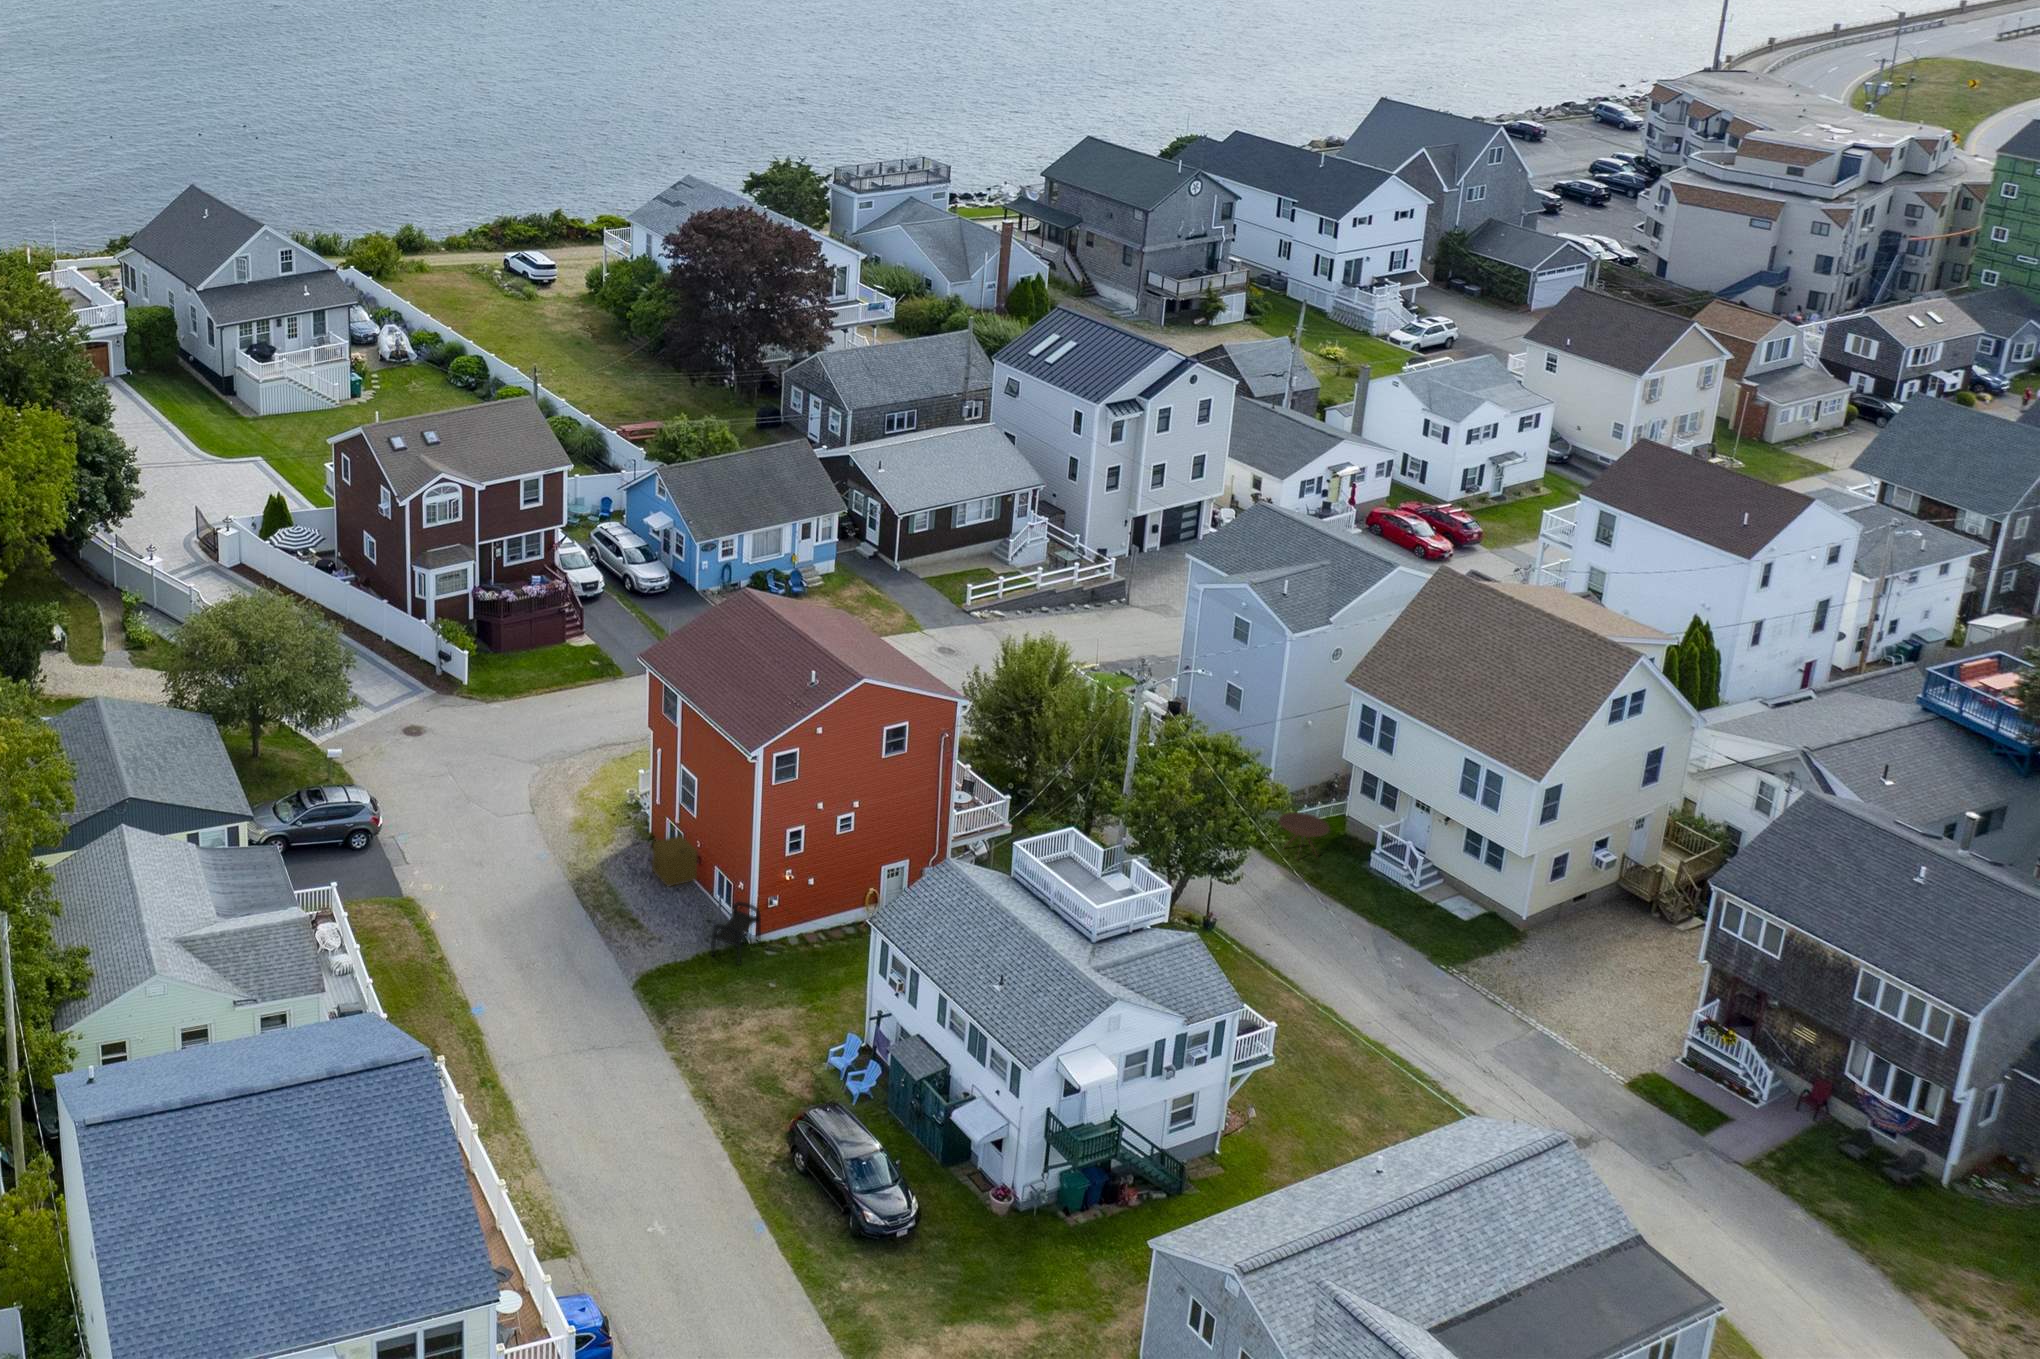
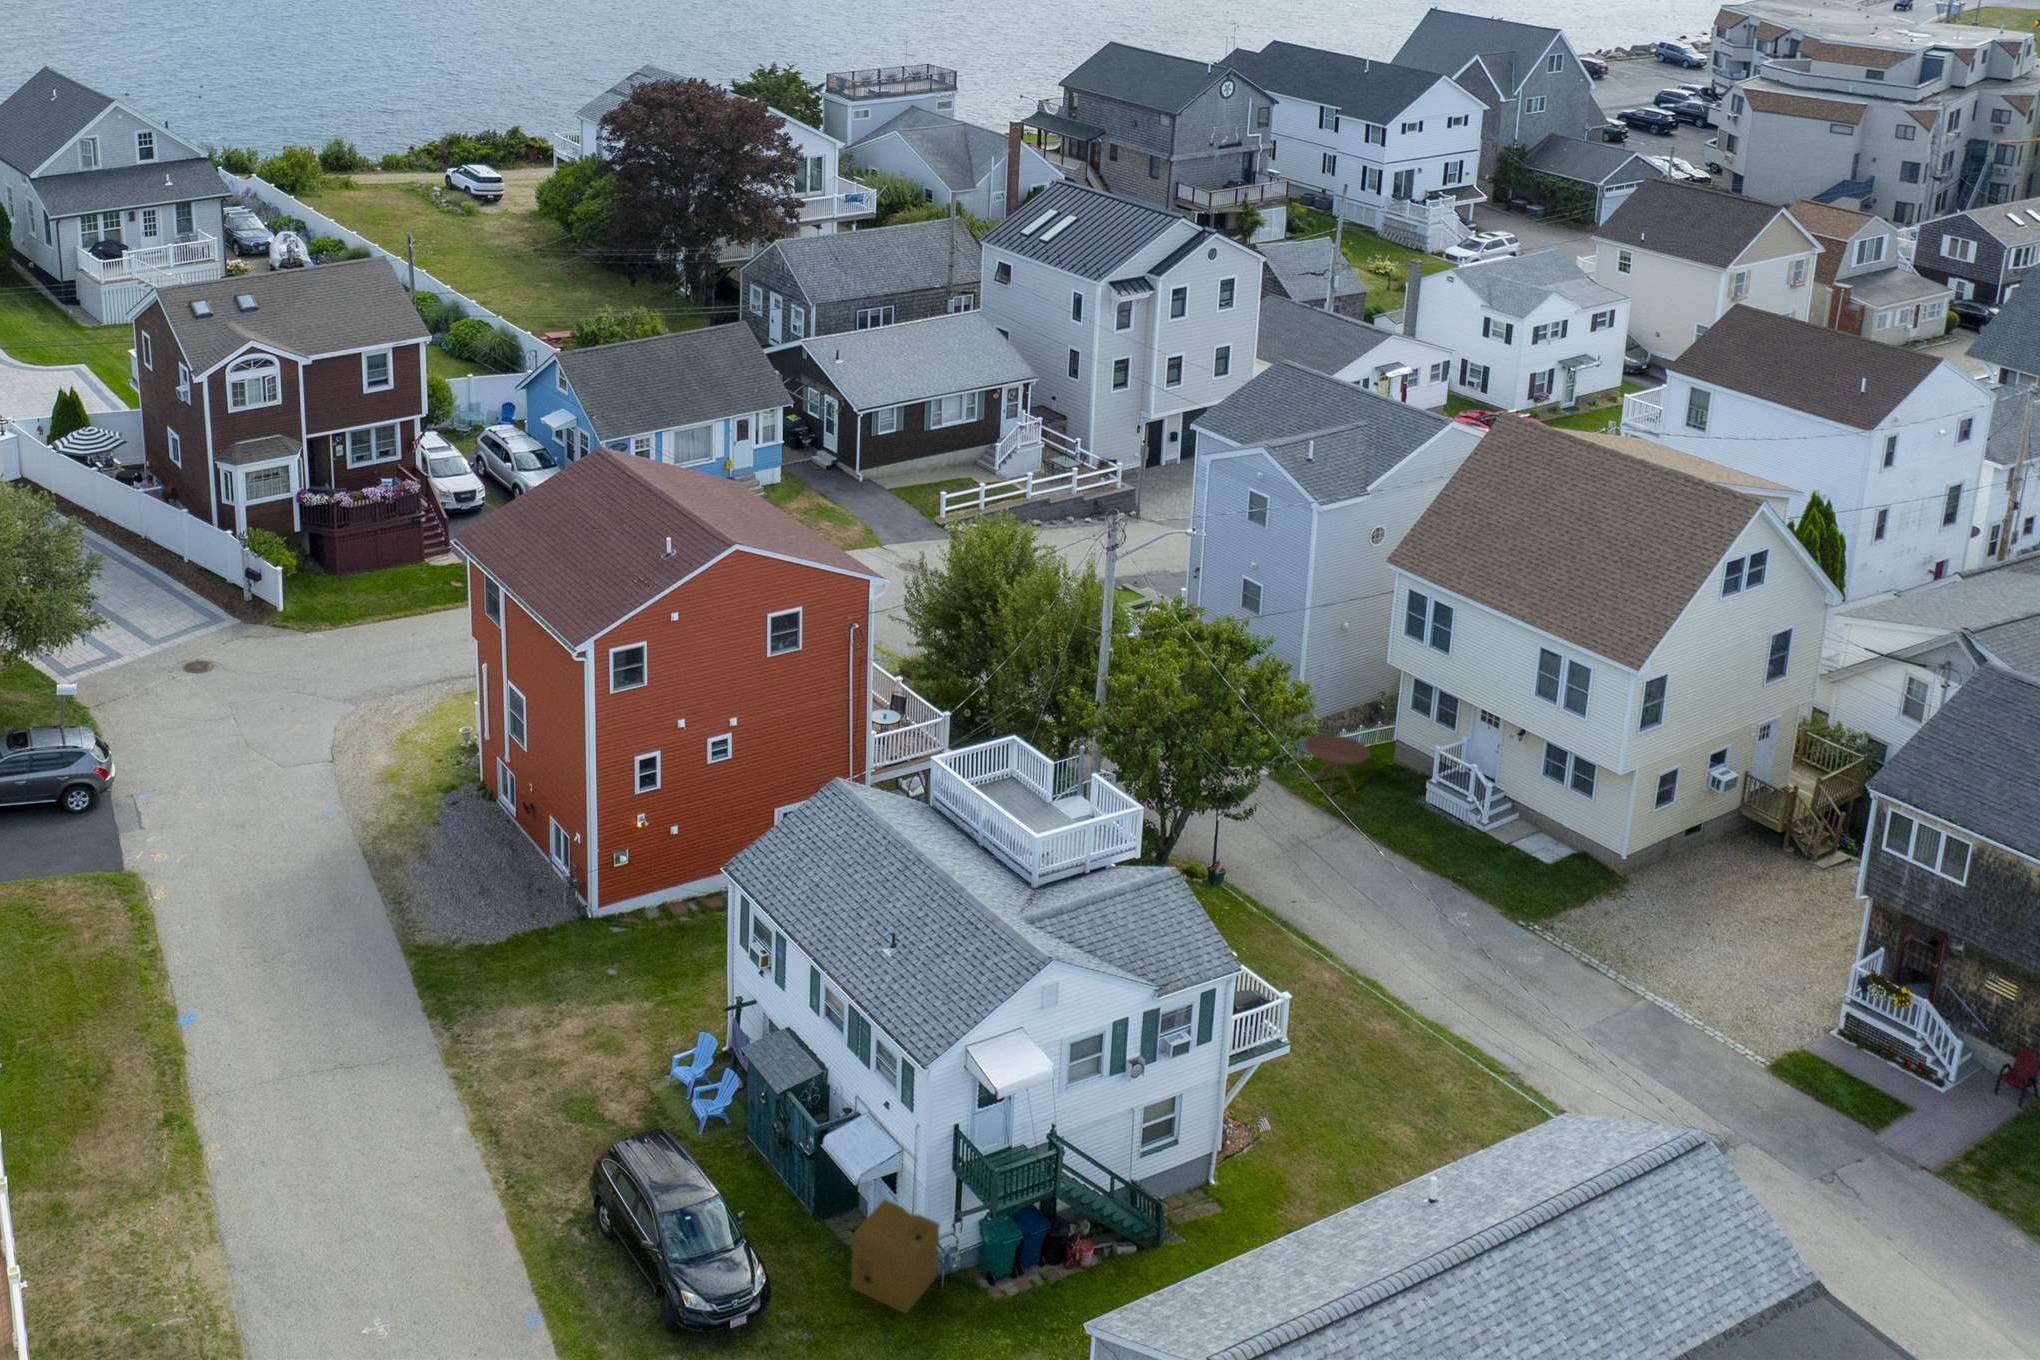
cardboard box: present [652,836,698,886] -> present [850,1200,939,1313]
bench: present [711,902,761,964] -> none [529,859,604,945]

